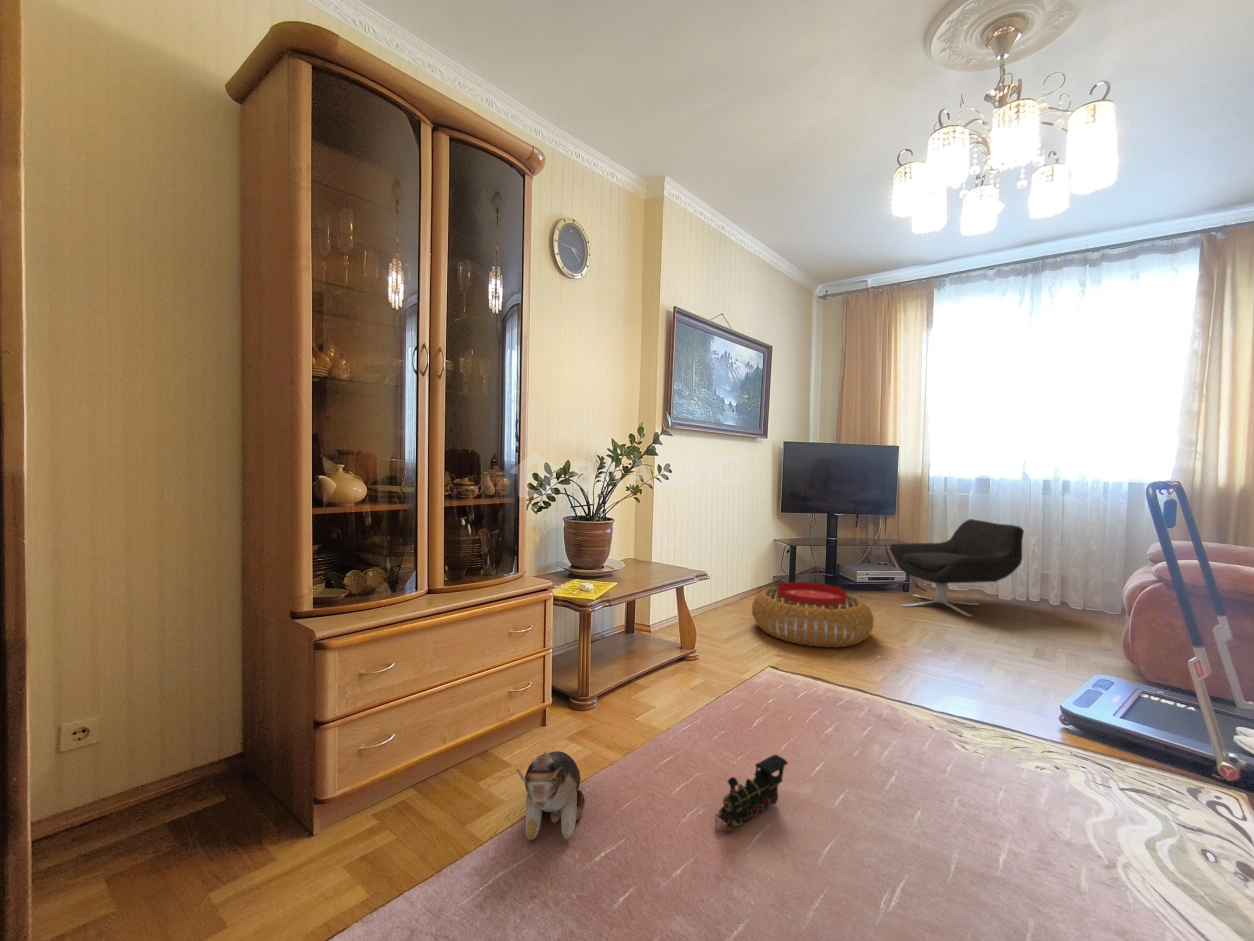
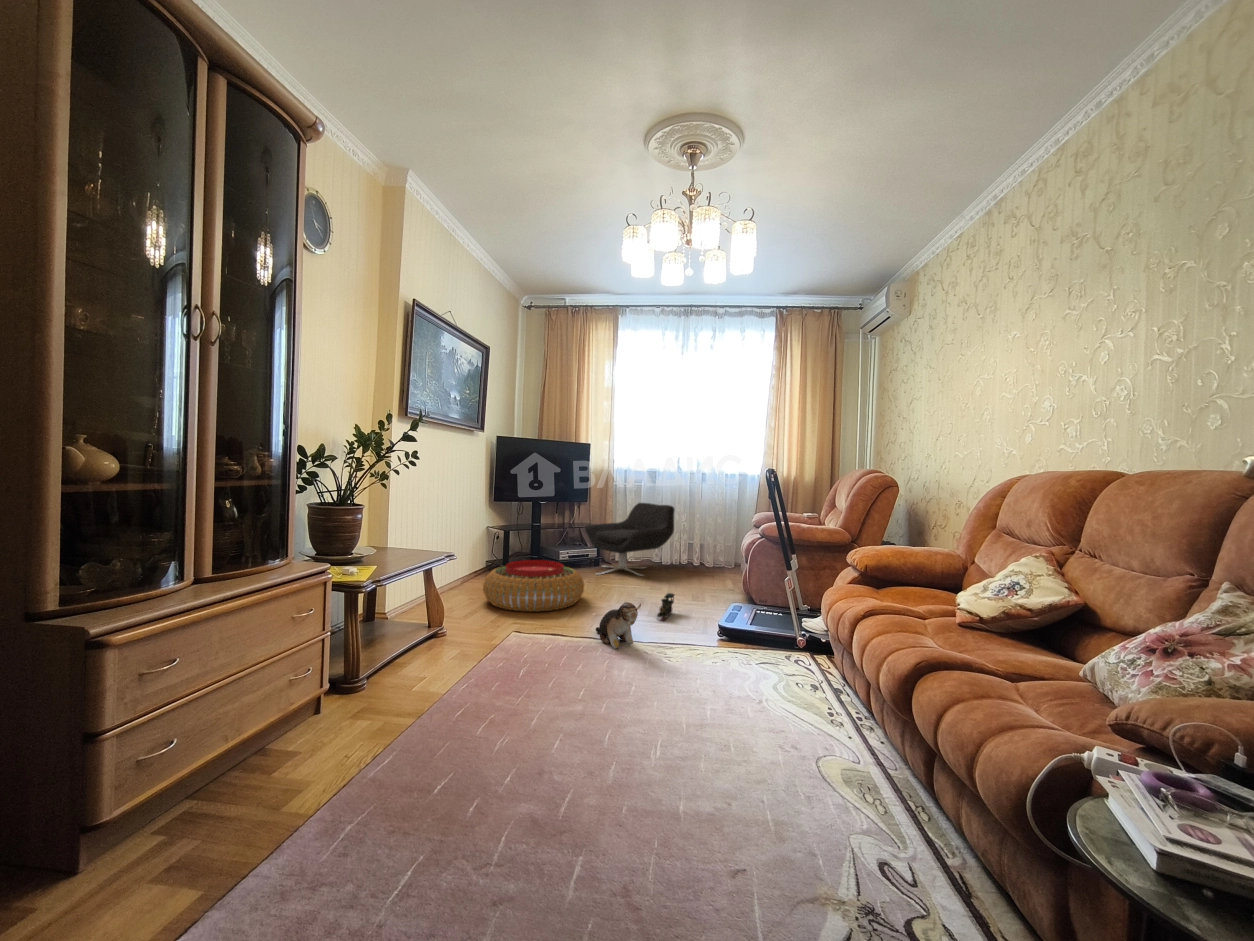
plush toy: present [517,751,585,840] -> present [596,602,641,649]
toy train: present [715,755,788,833] -> present [657,593,674,620]

